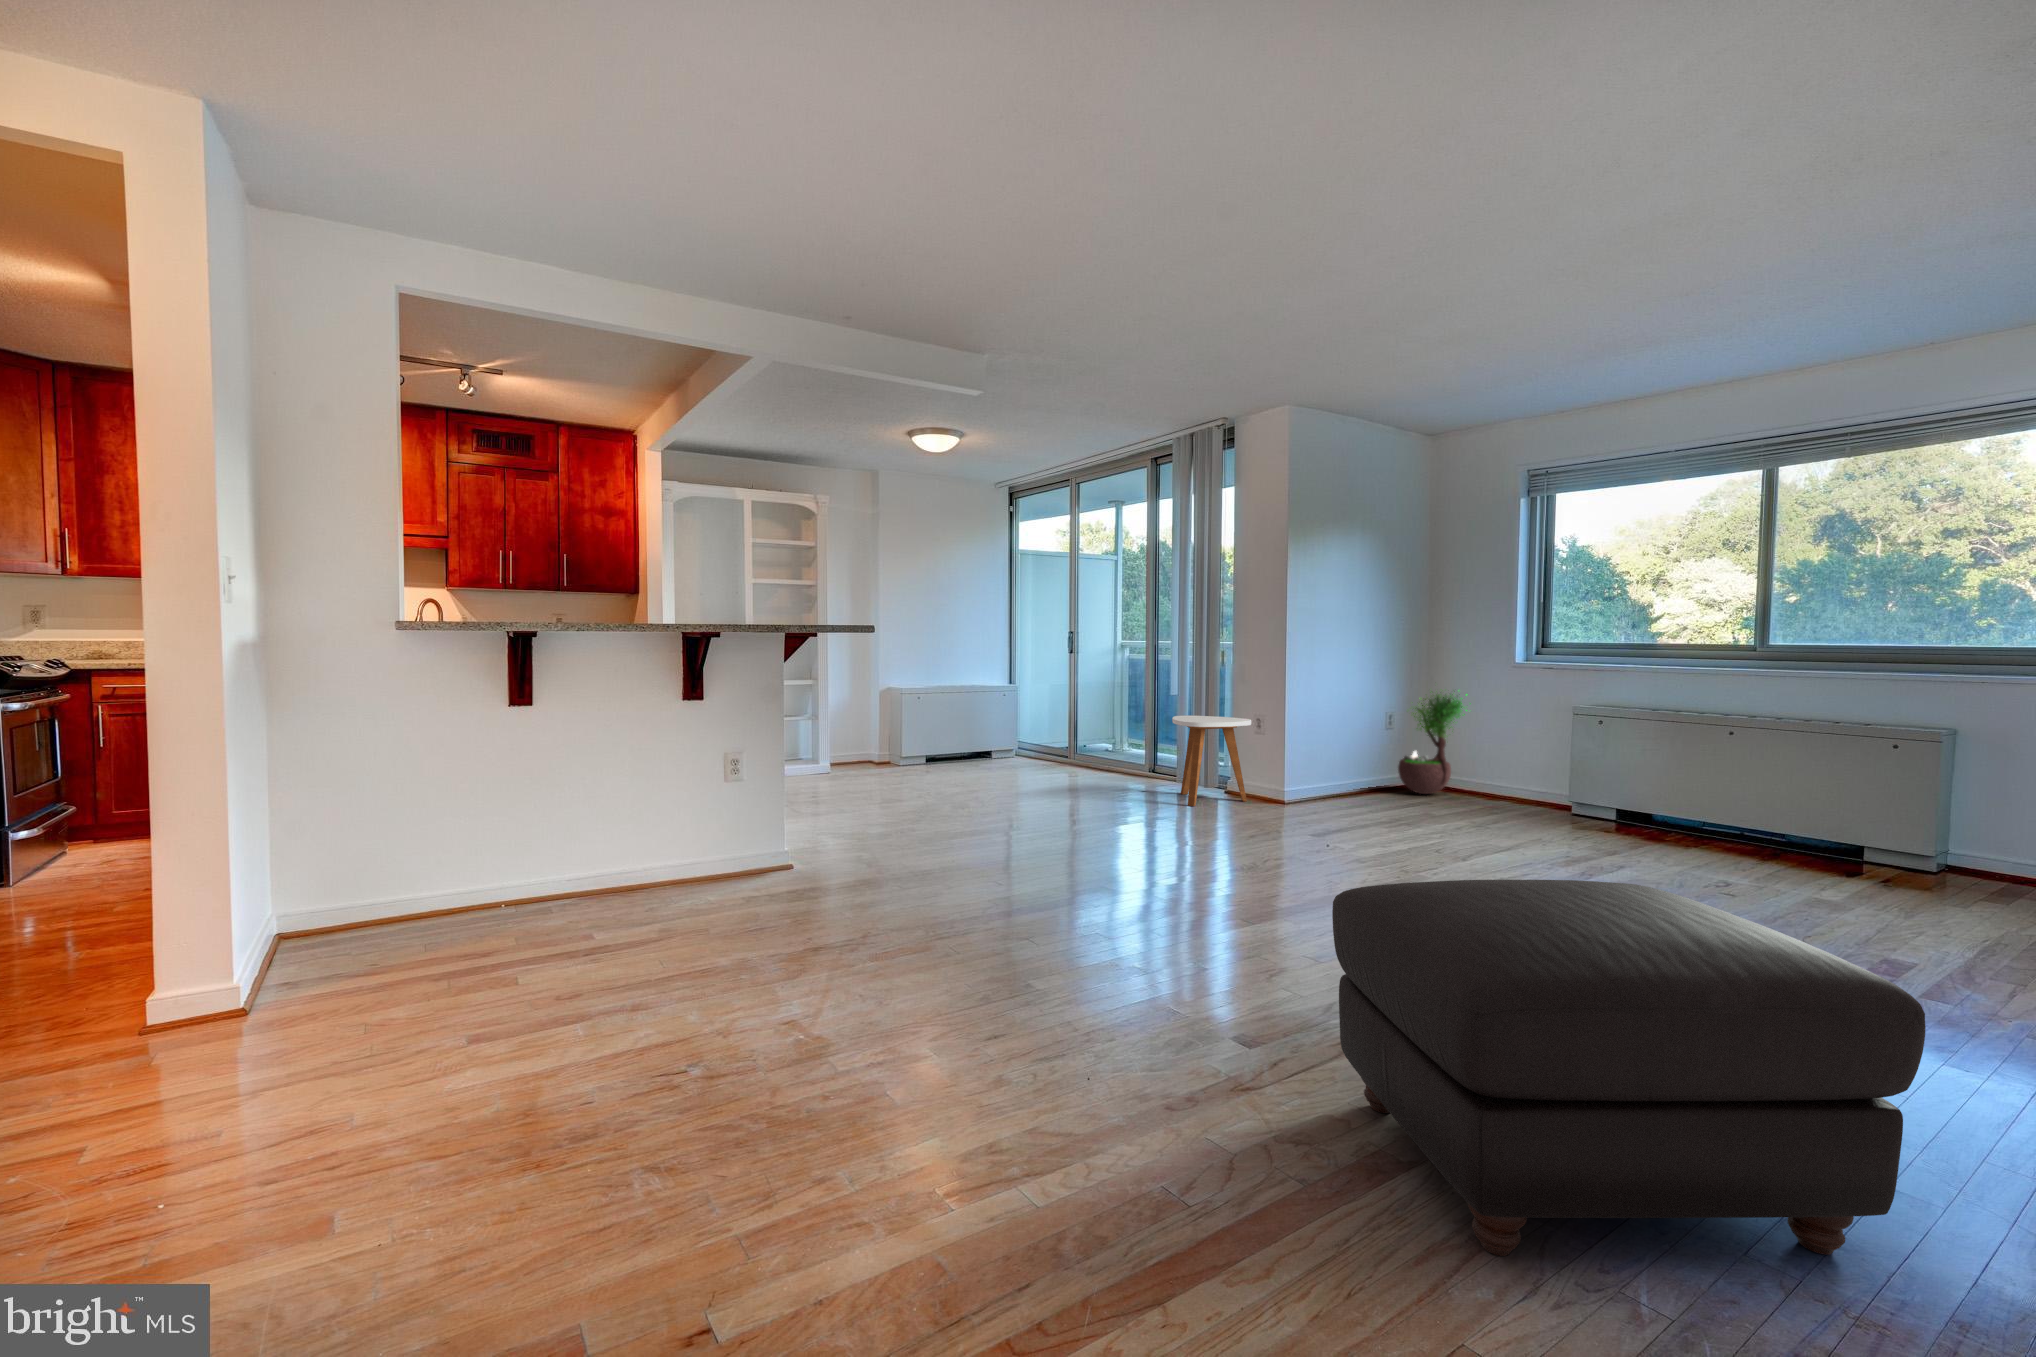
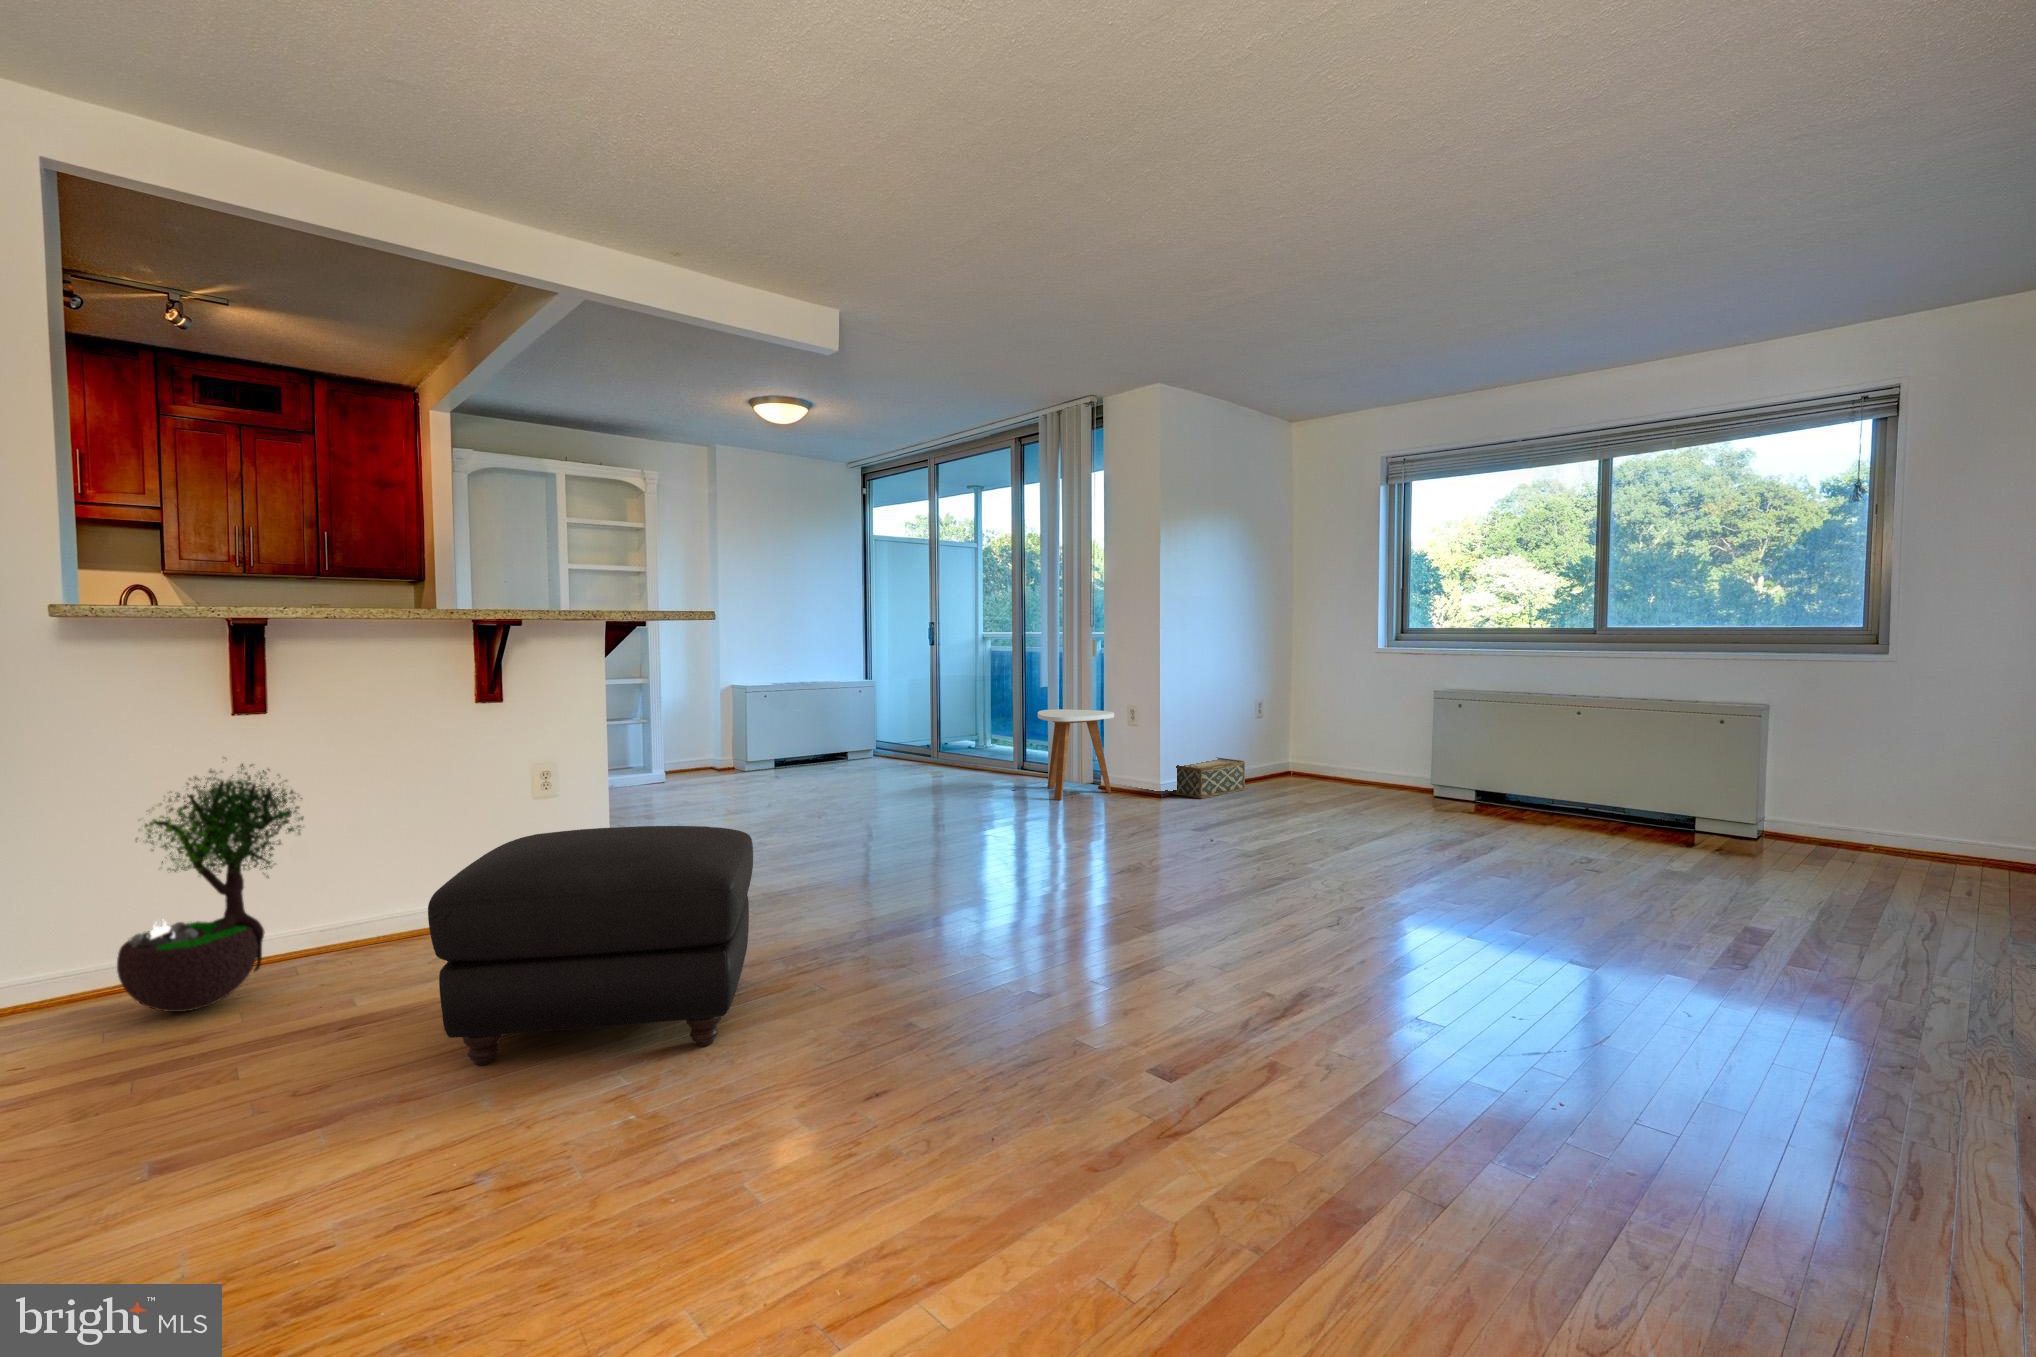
potted tree: present [1398,691,1471,794] -> present [117,764,304,1012]
woven basket: none [1306,770,1390,812] -> present [1168,757,1245,799]
ottoman: present [1332,880,1926,1256] -> present [428,826,753,1065]

